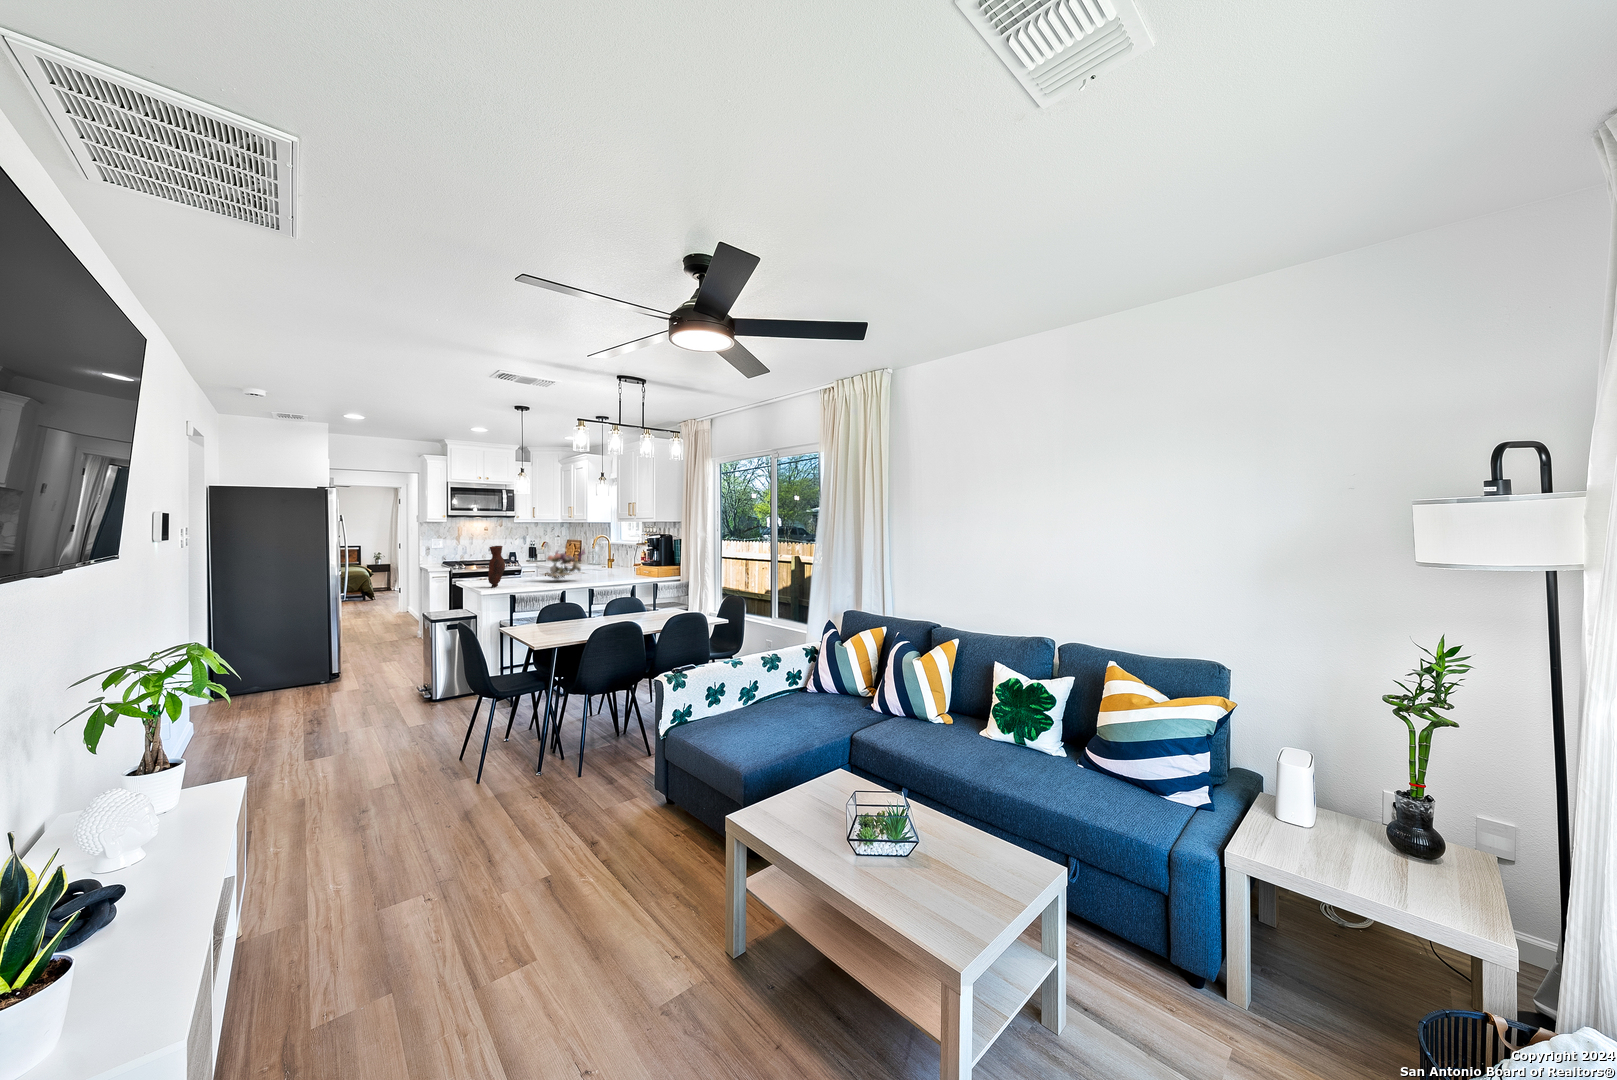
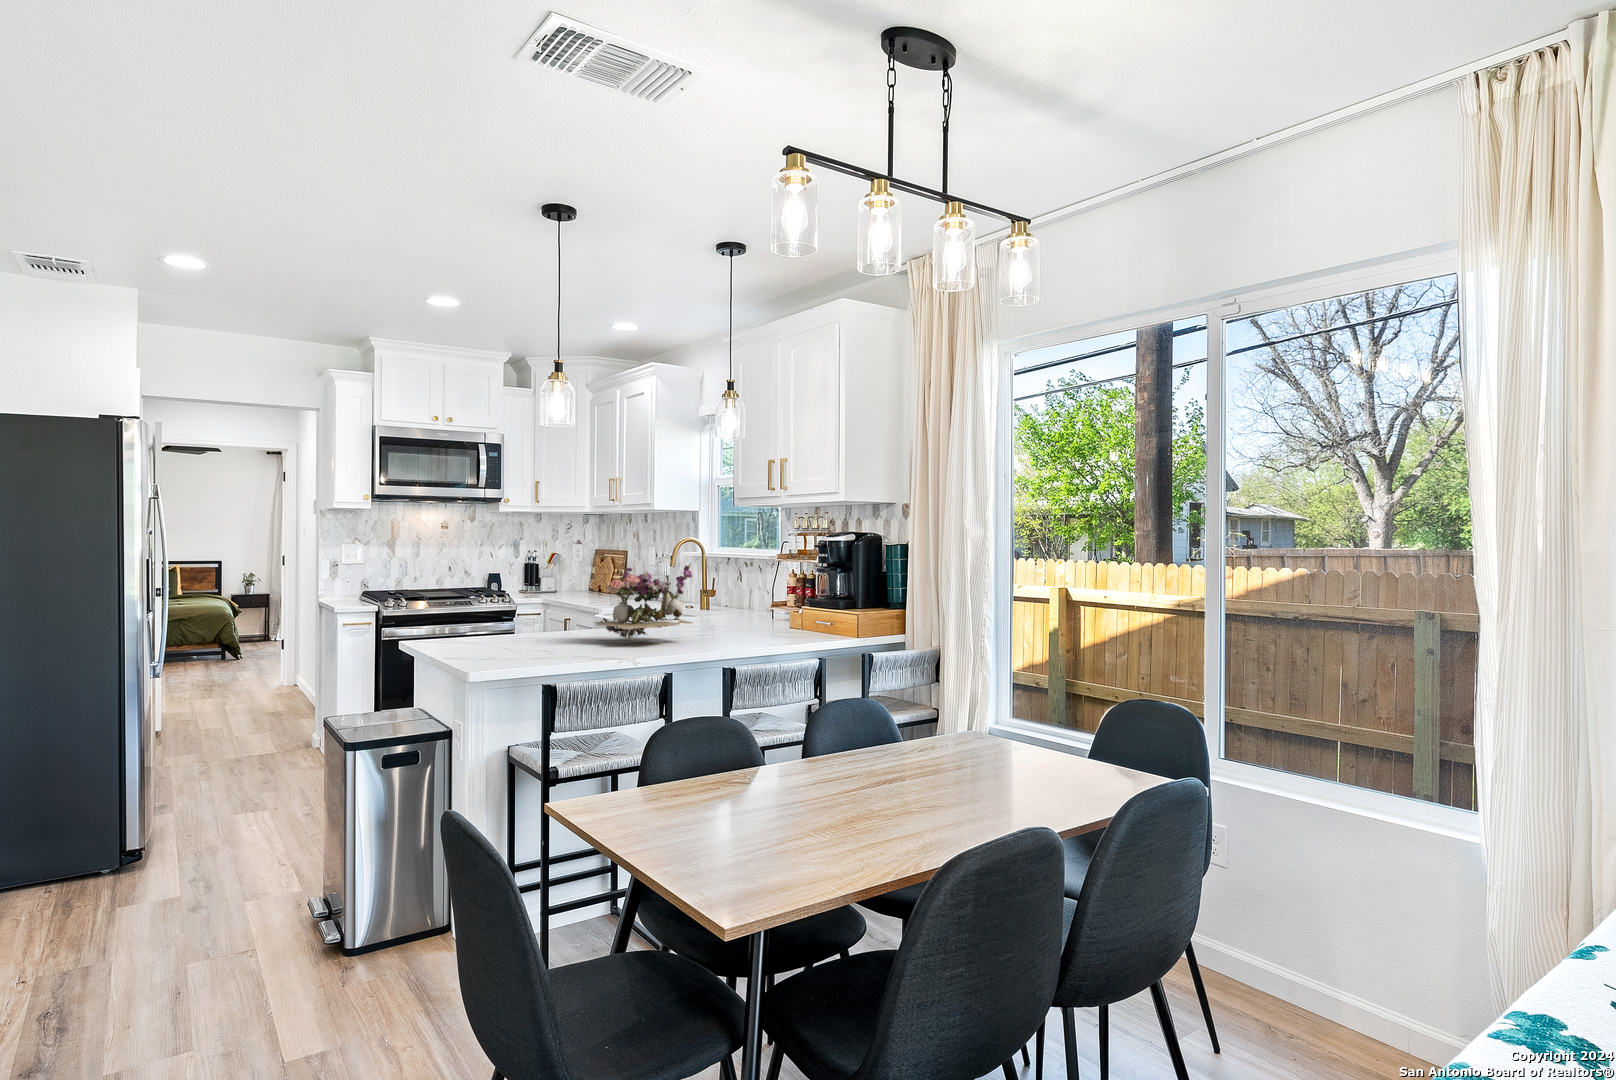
vase: present [488,546,505,587] -> none [482,554,523,660]

